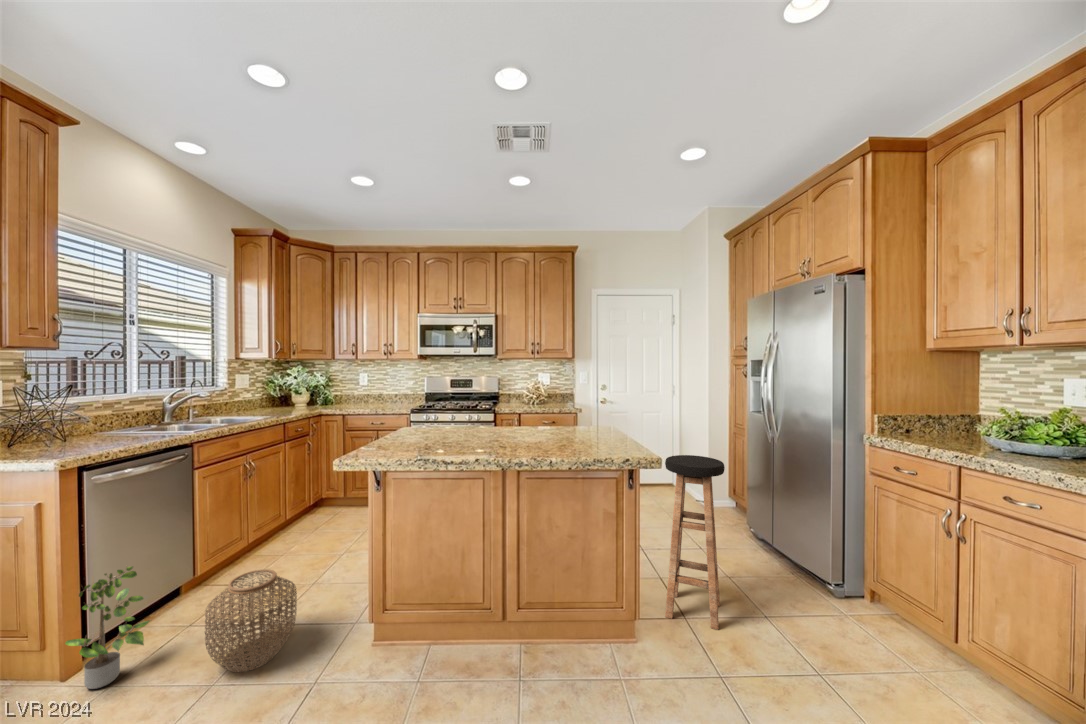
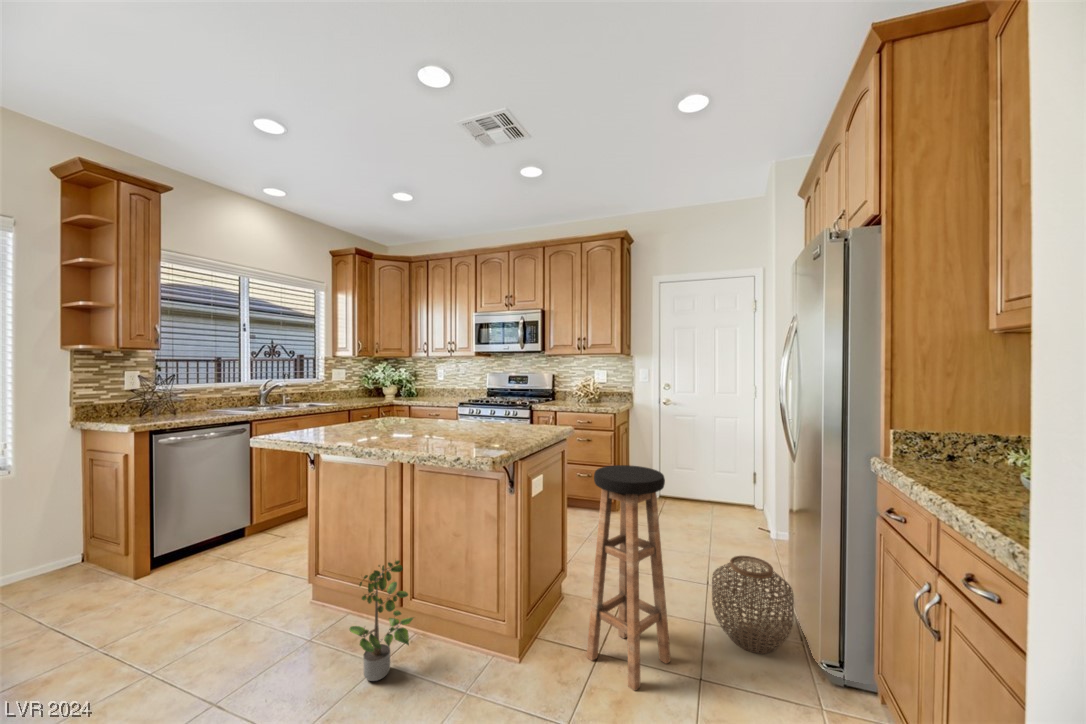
potted plant: present [65,566,149,689] -> present [350,561,413,681]
woven basket: present [205,569,297,672] -> present [712,556,794,654]

